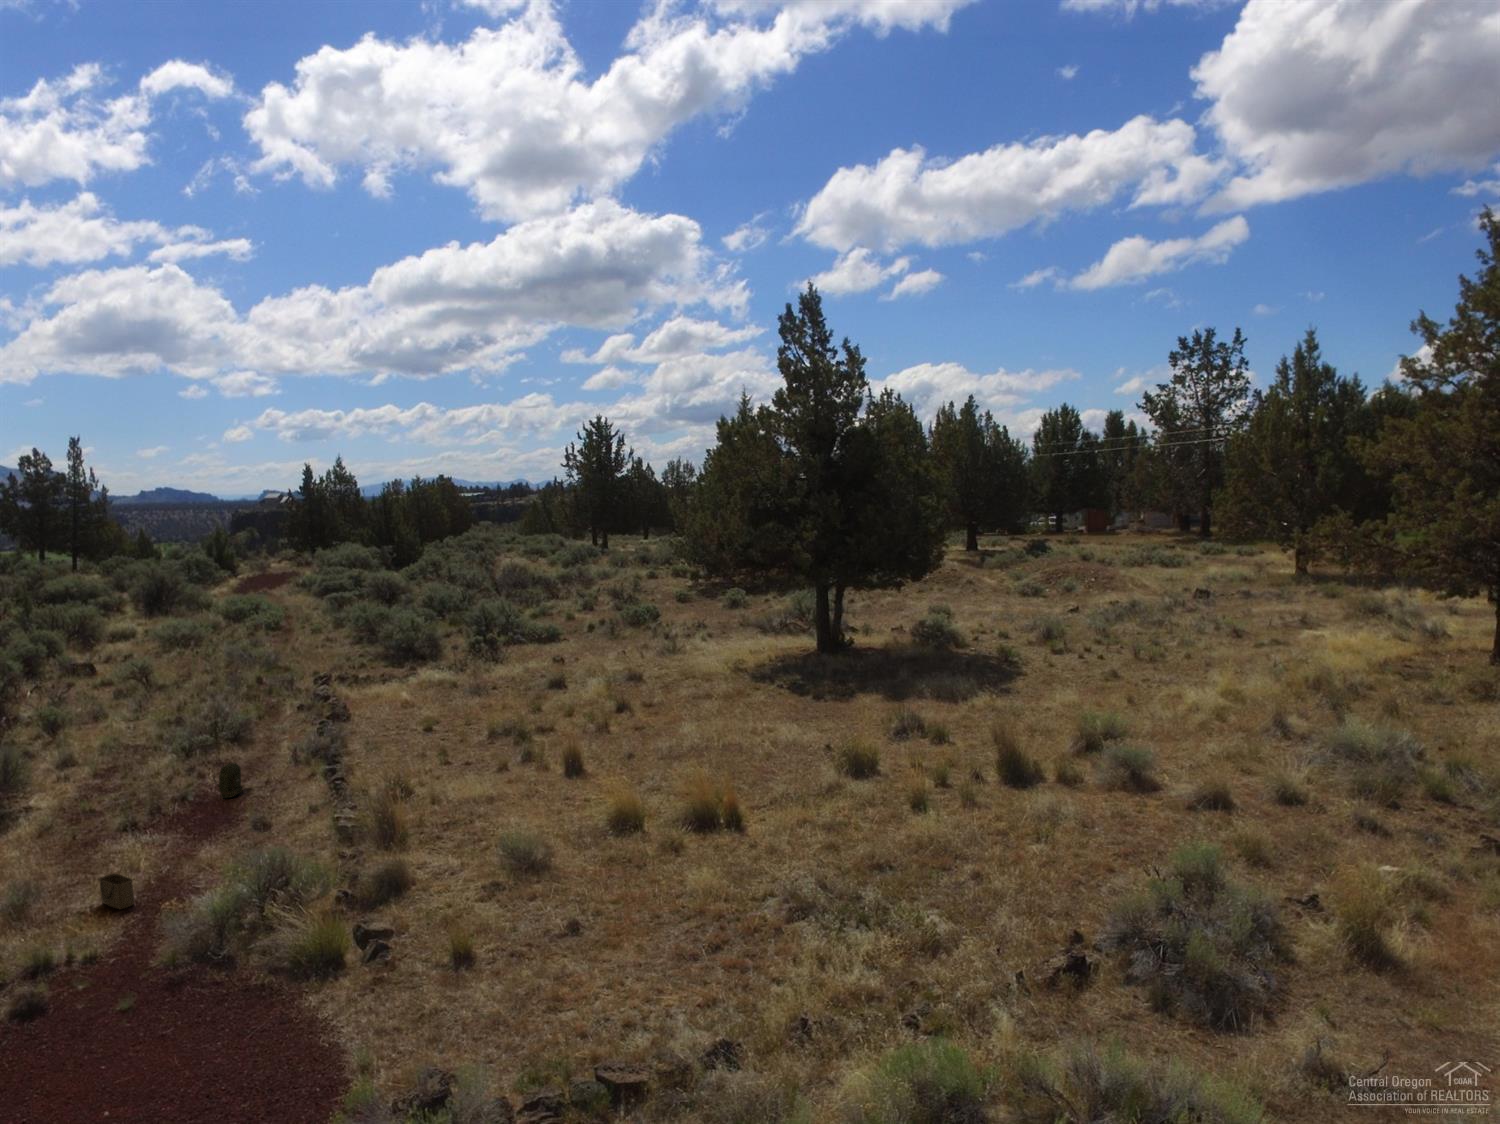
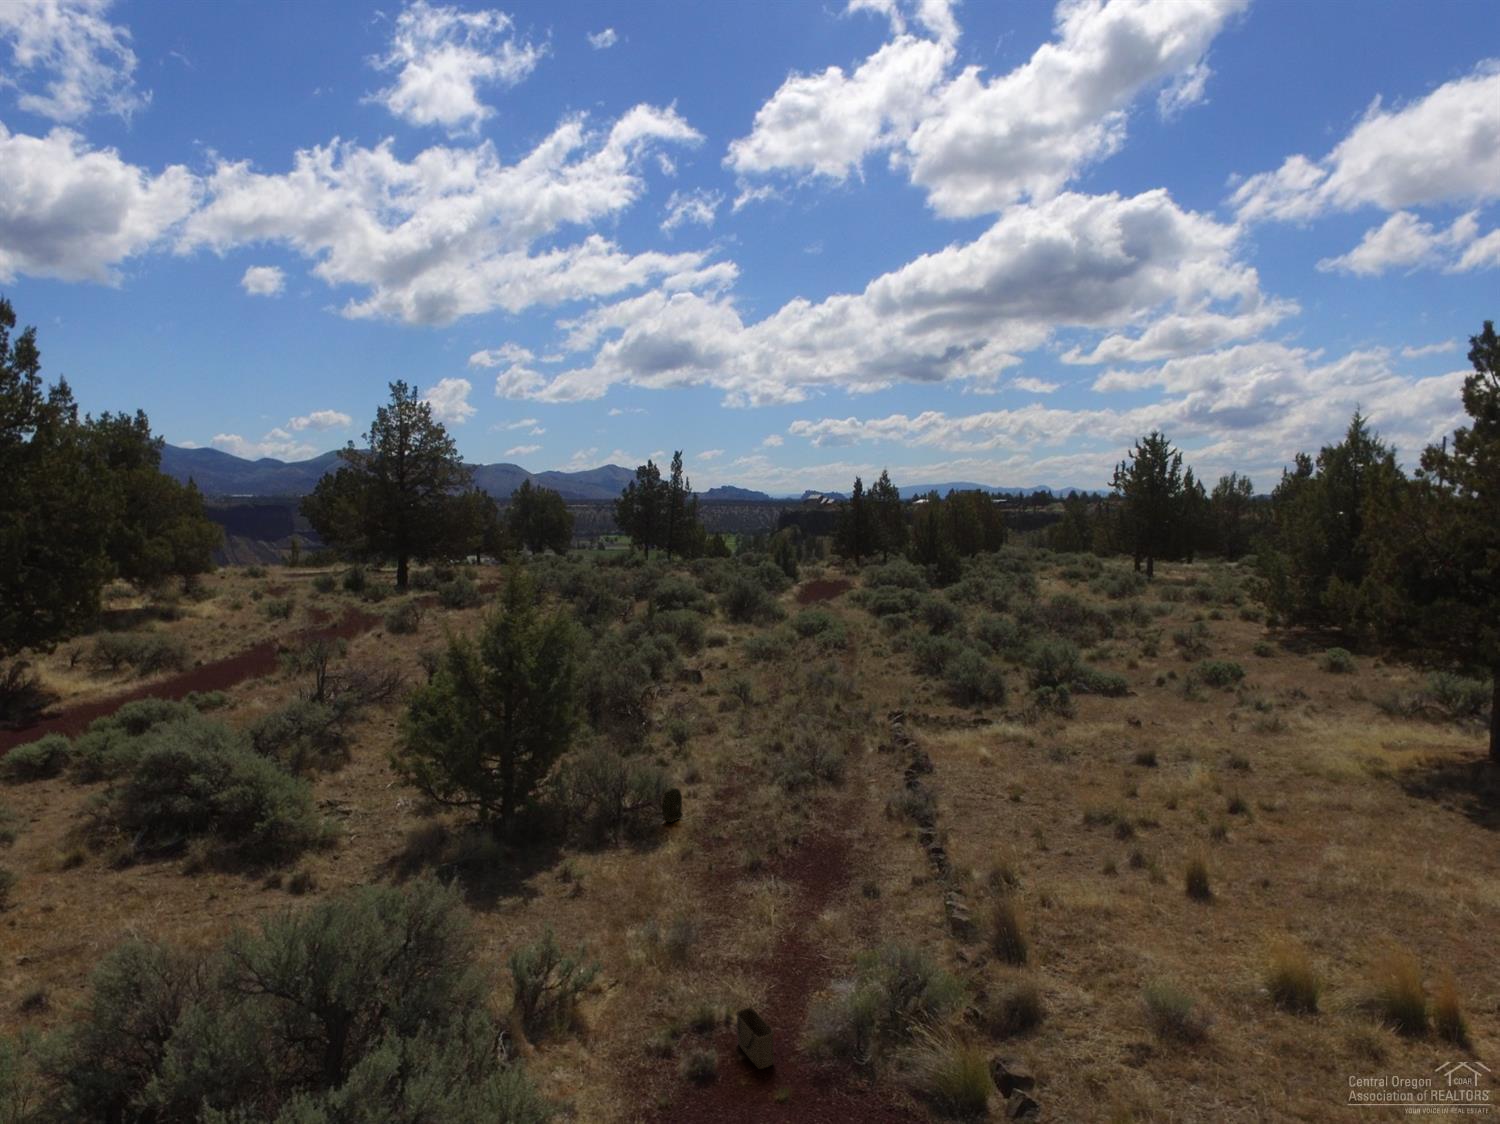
backpack: present [213,762,243,798] -> present [659,788,683,822]

